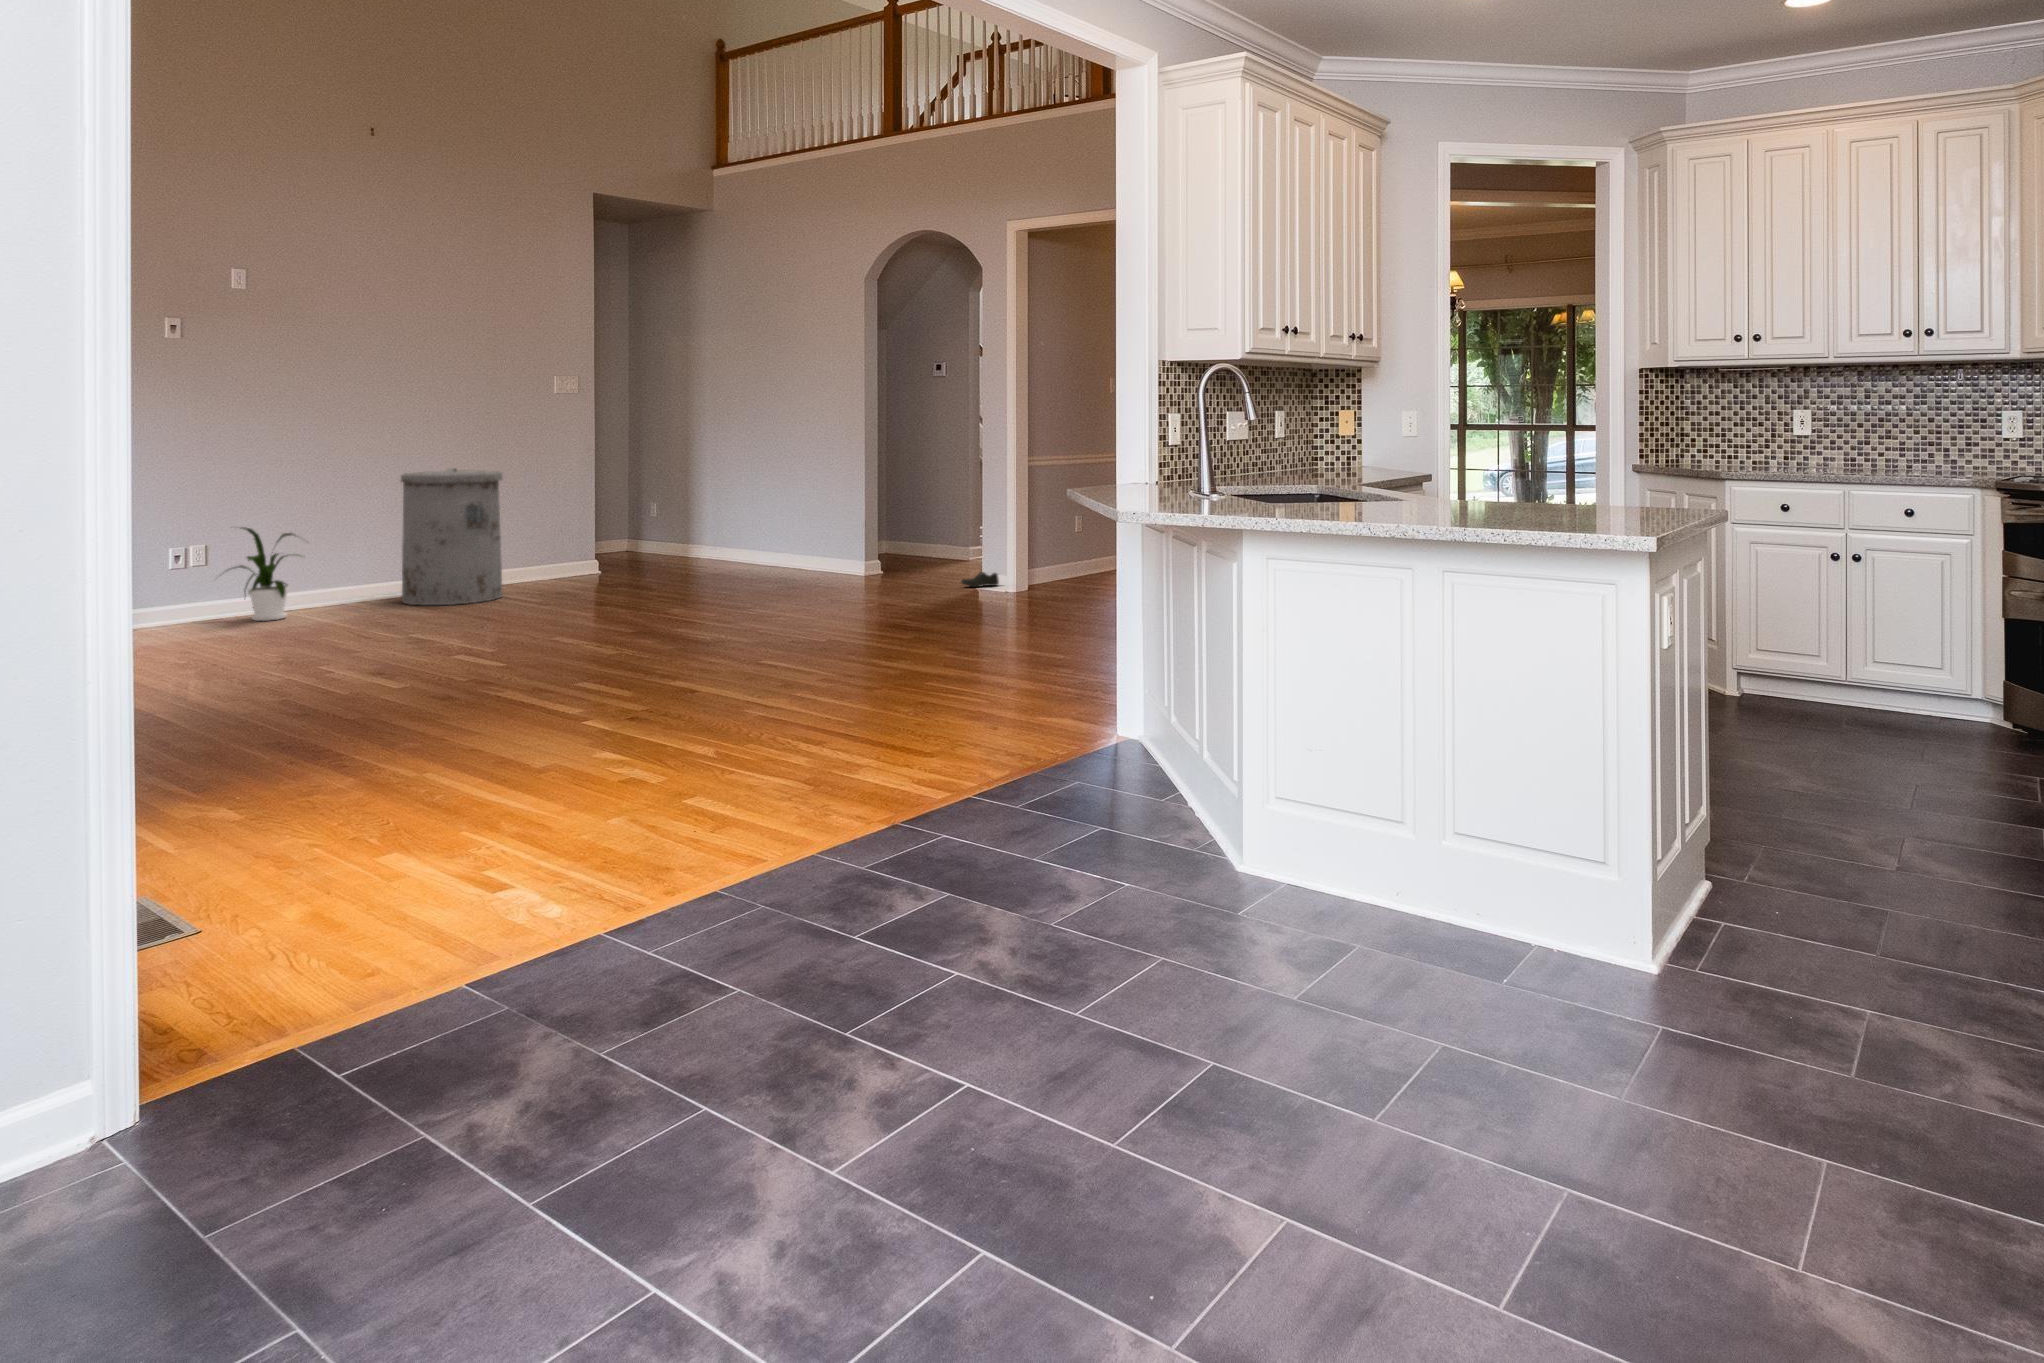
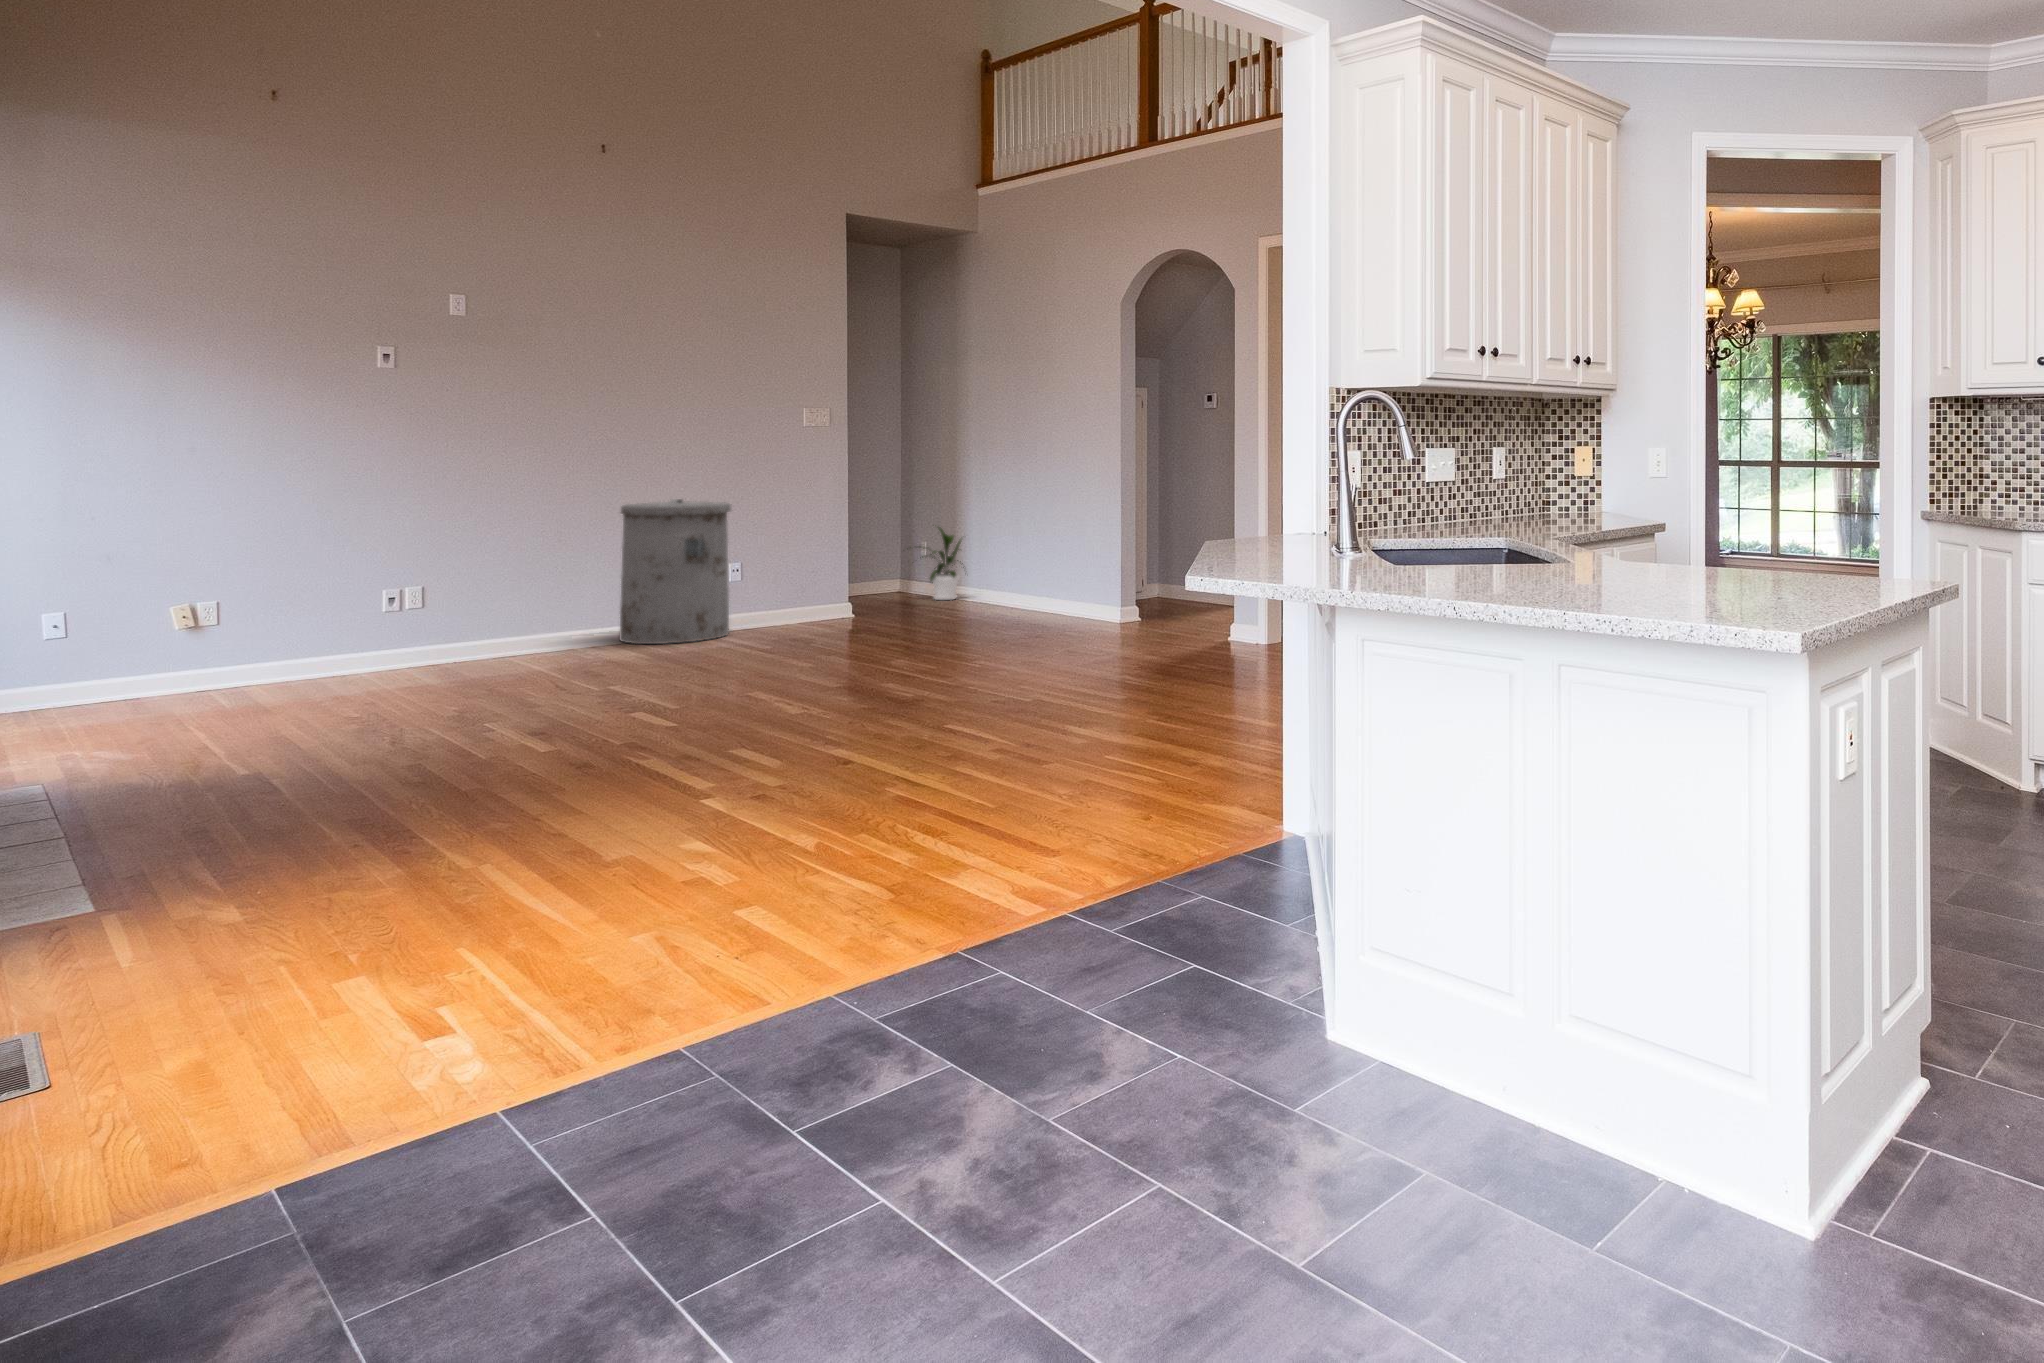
house plant: present [234,527,294,621] -> present [930,528,964,600]
shoe: present [961,572,999,587] -> none [1211,608,1253,631]

